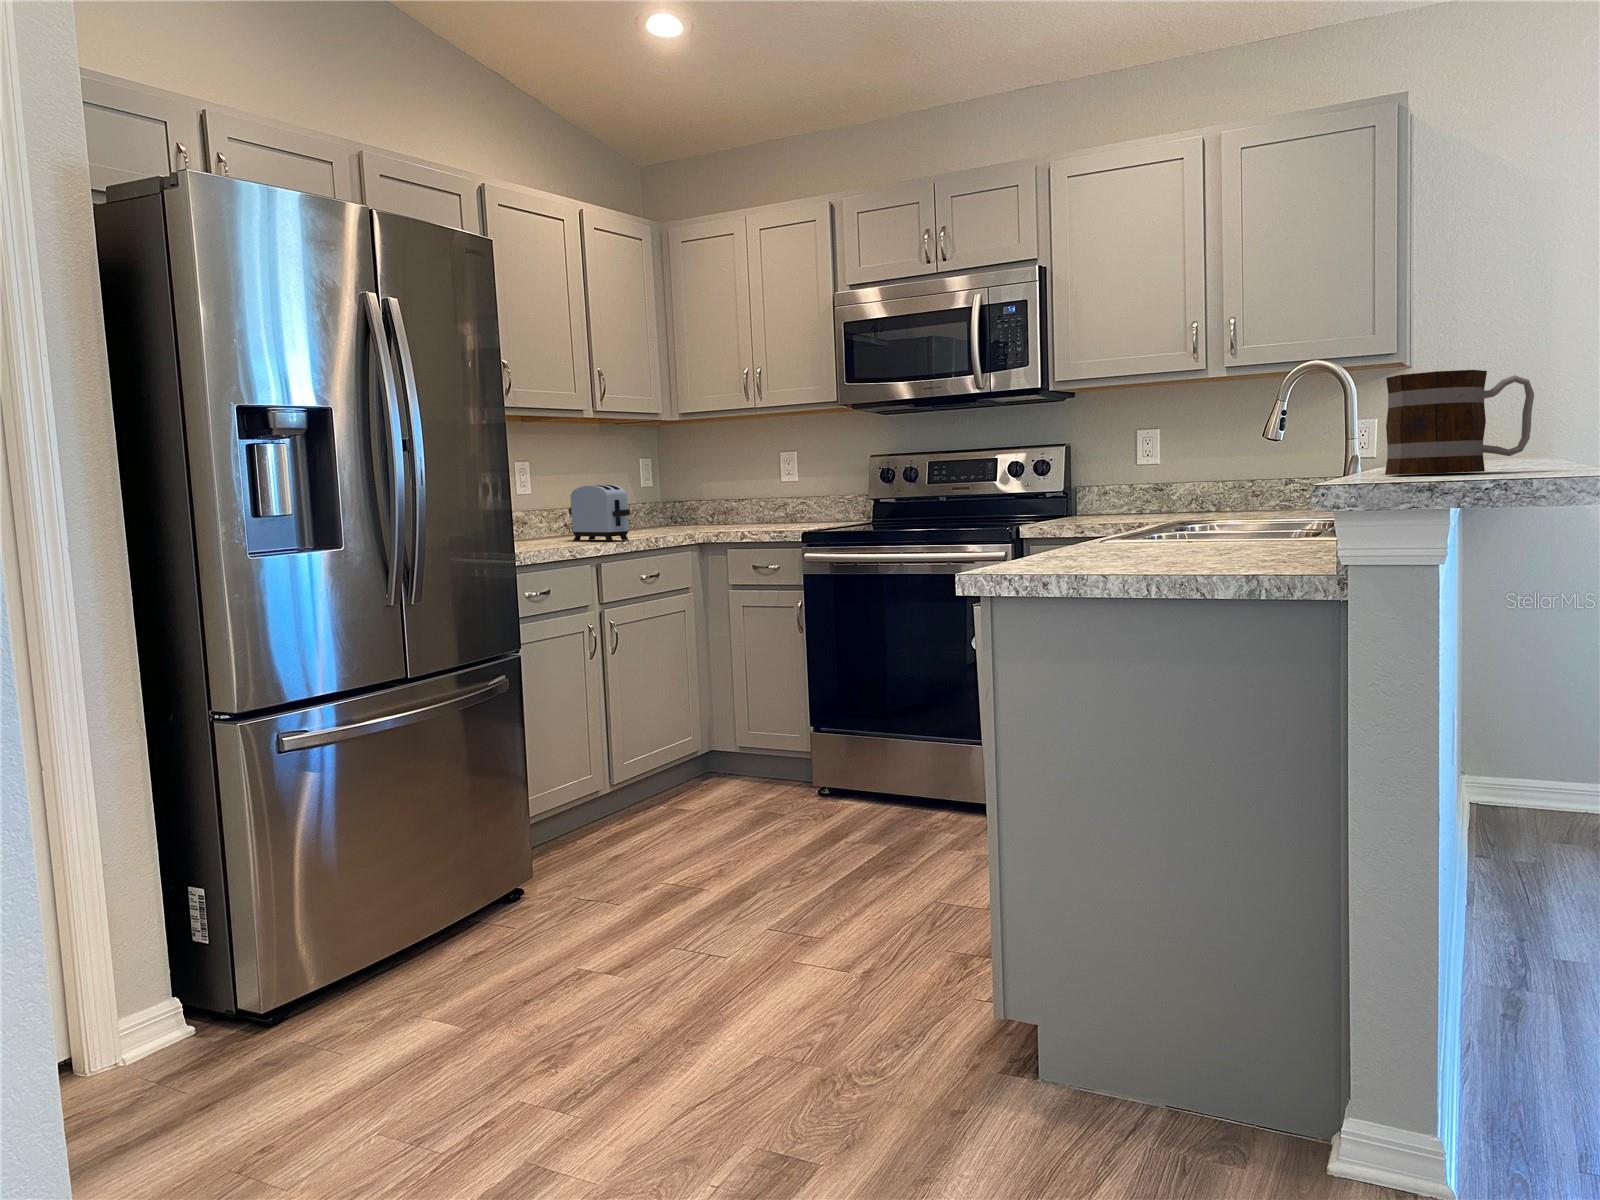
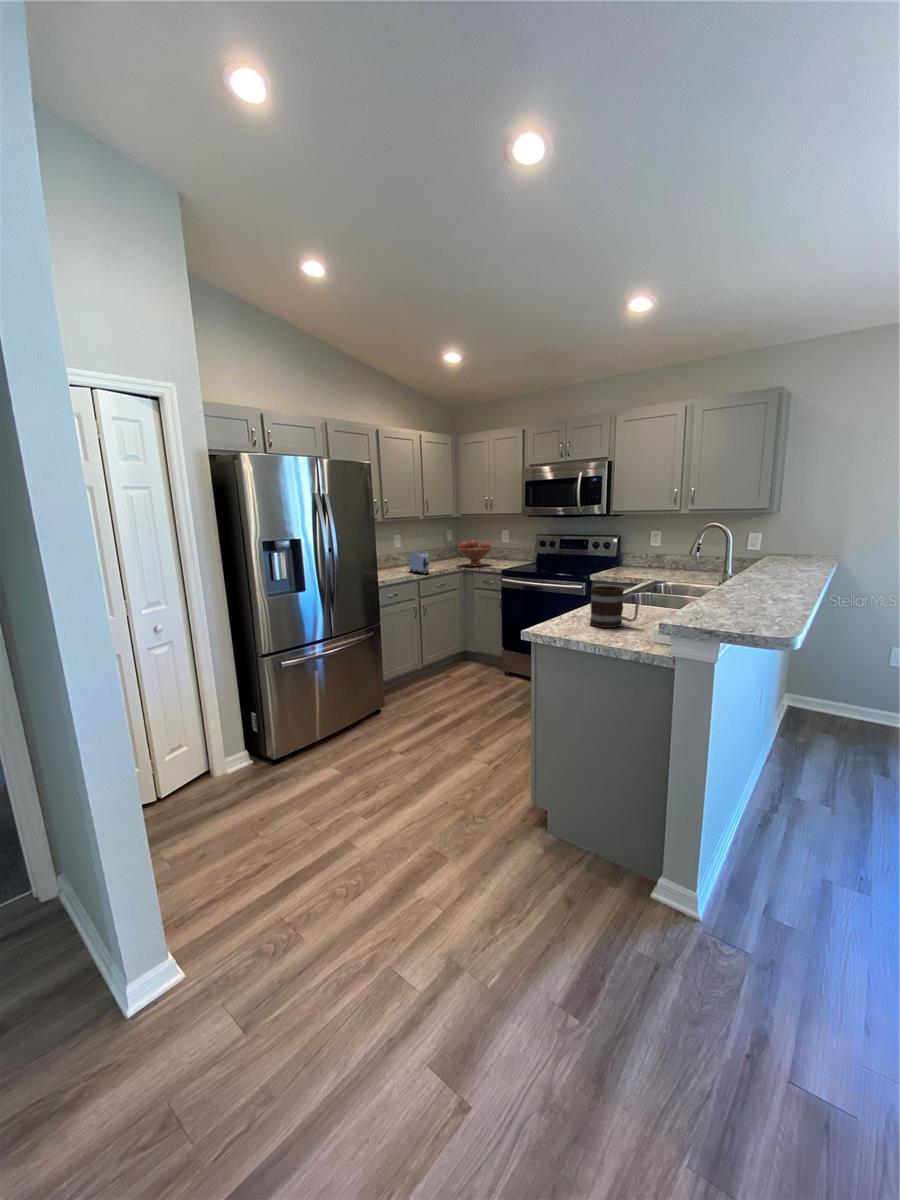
mug: present [1385,370,1534,475] -> present [590,586,639,628]
fruit bowl: none [687,467,773,530] -> present [458,540,492,566]

